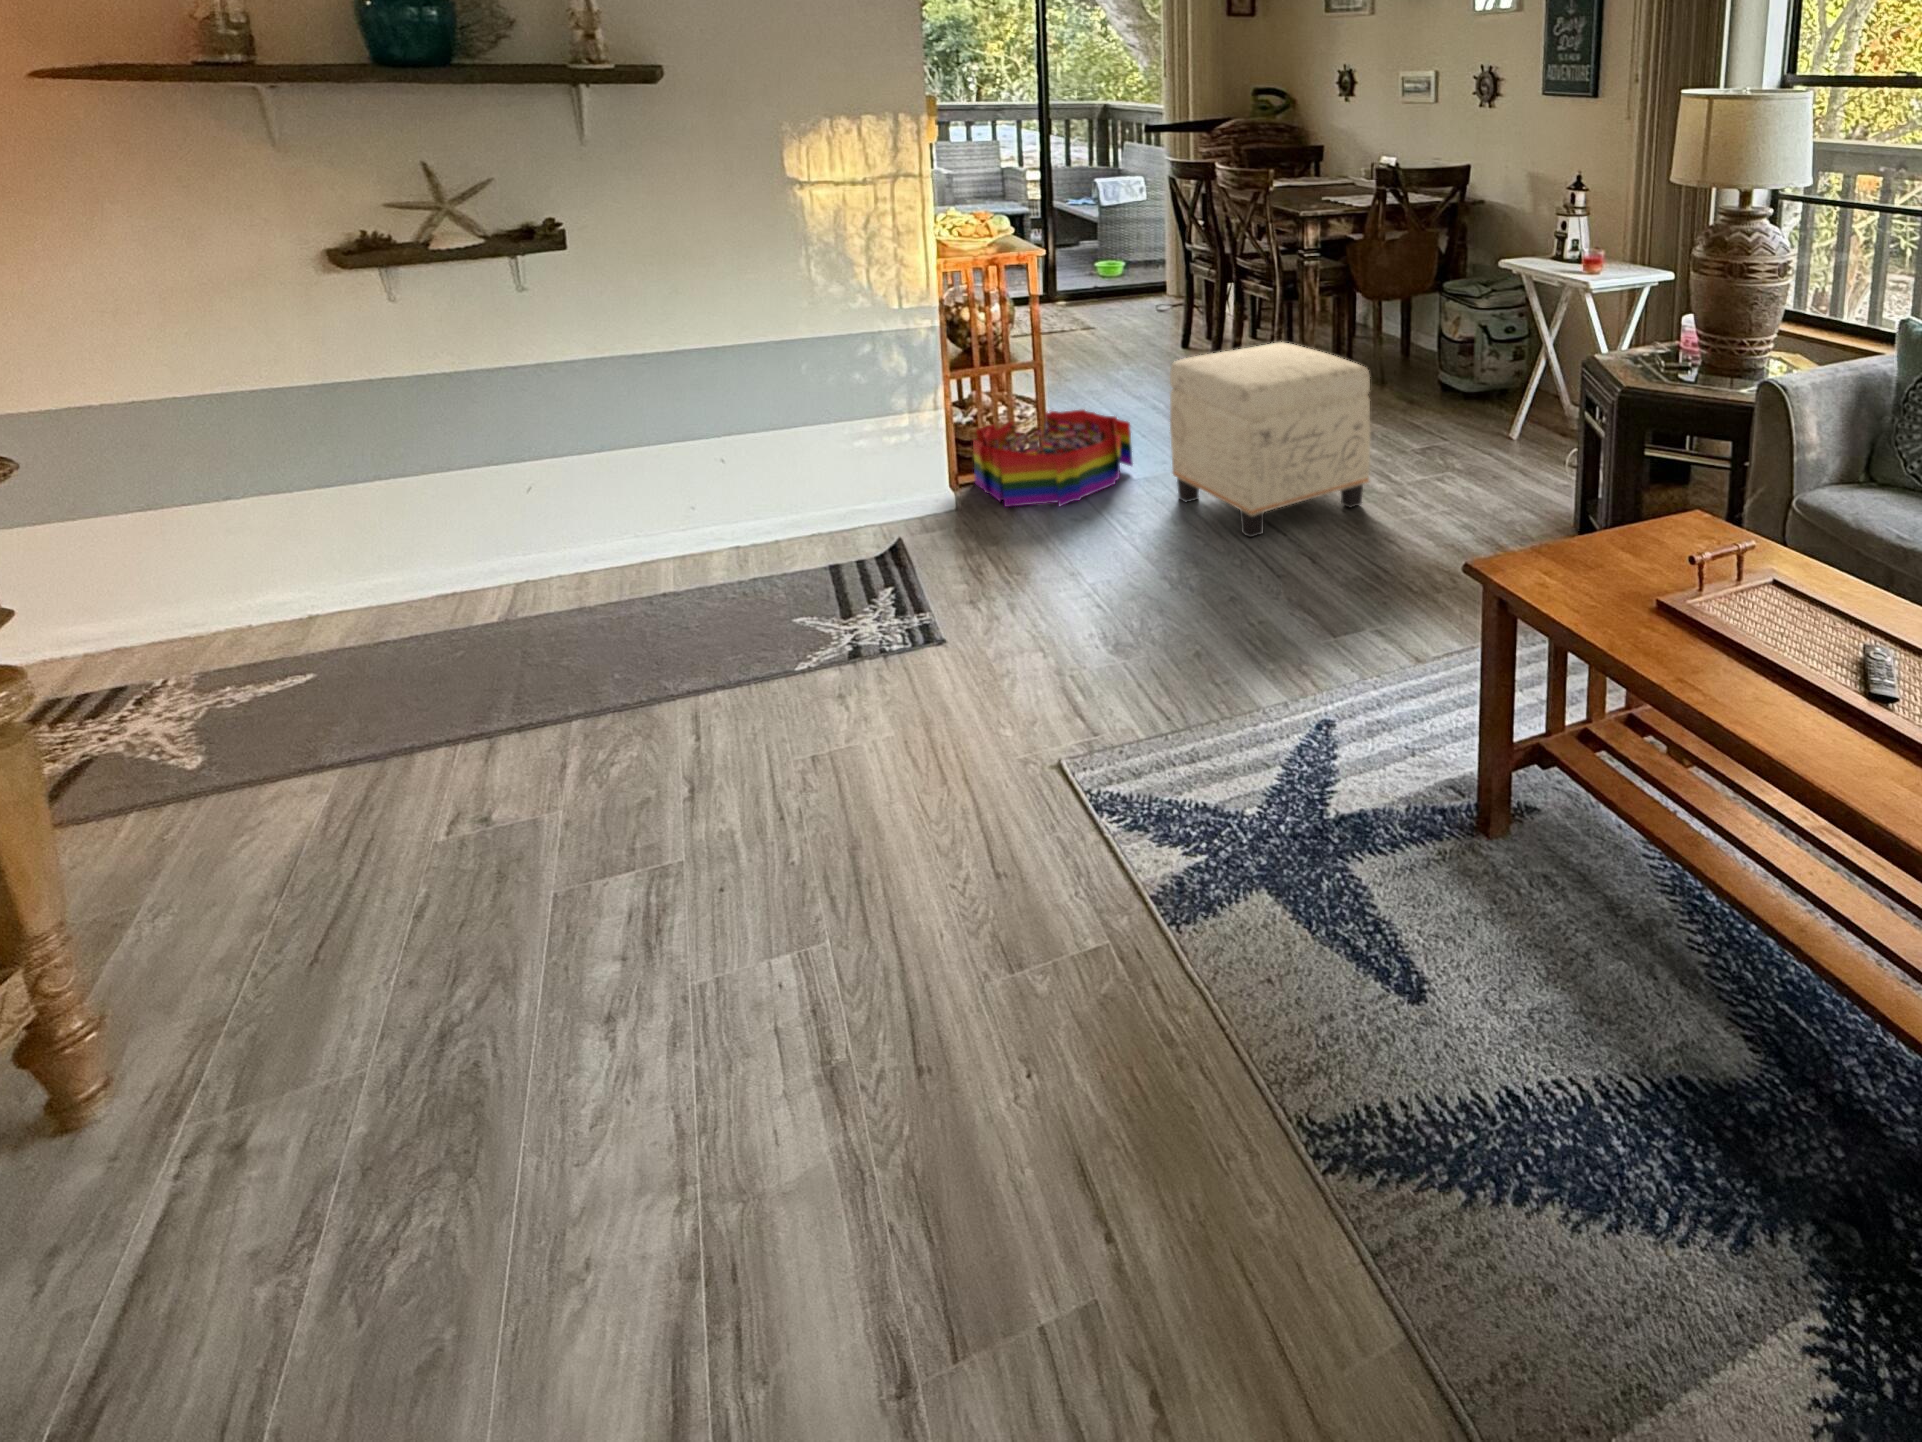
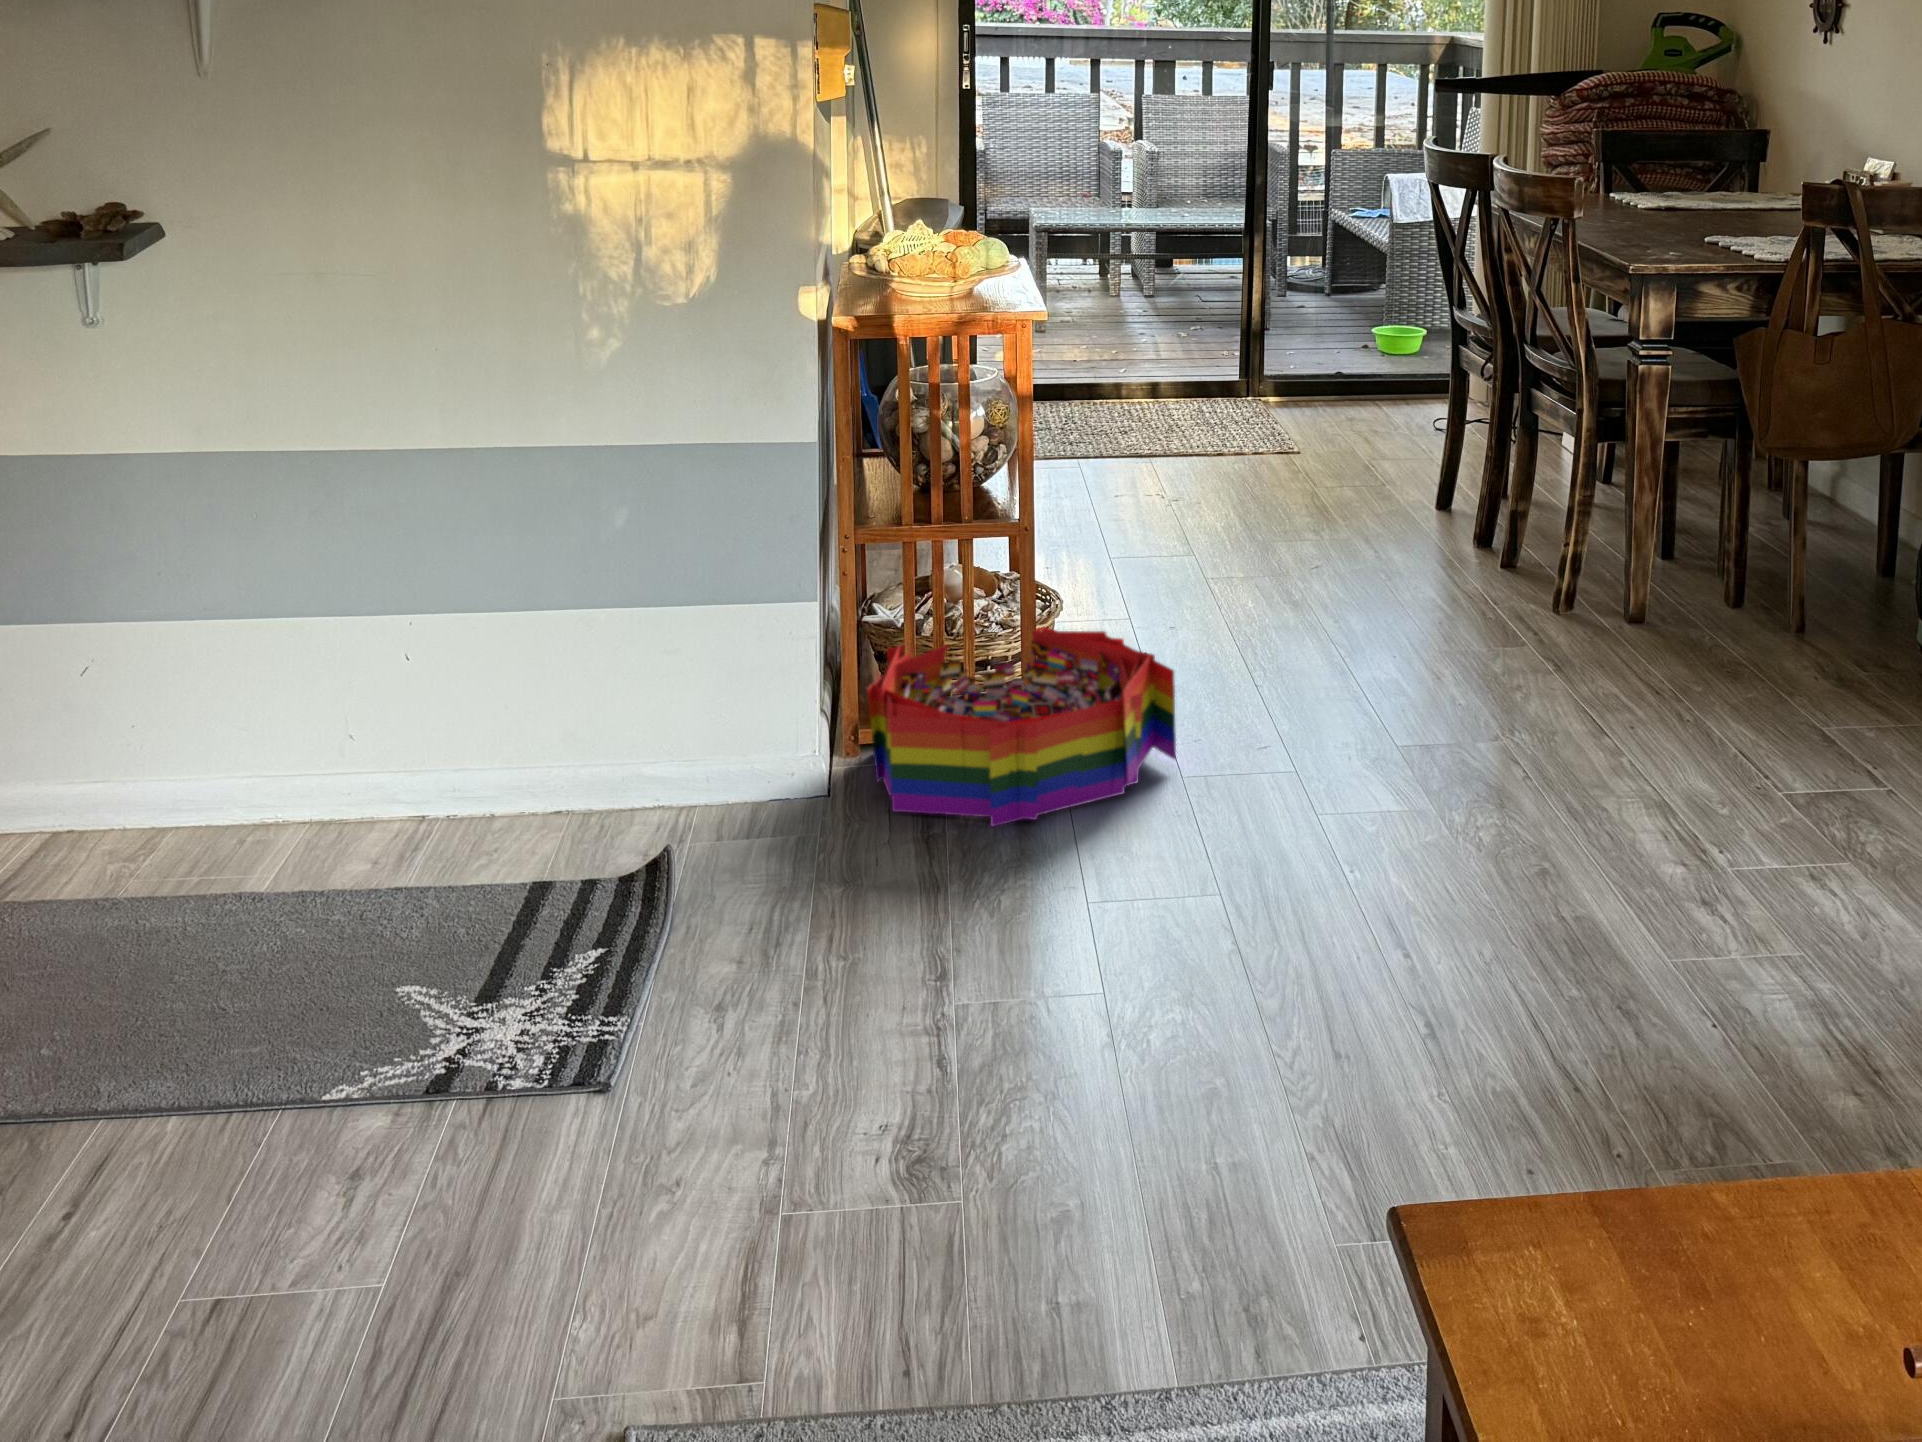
ottoman: present [1170,342,1370,538] -> none [1221,540,1630,958]

